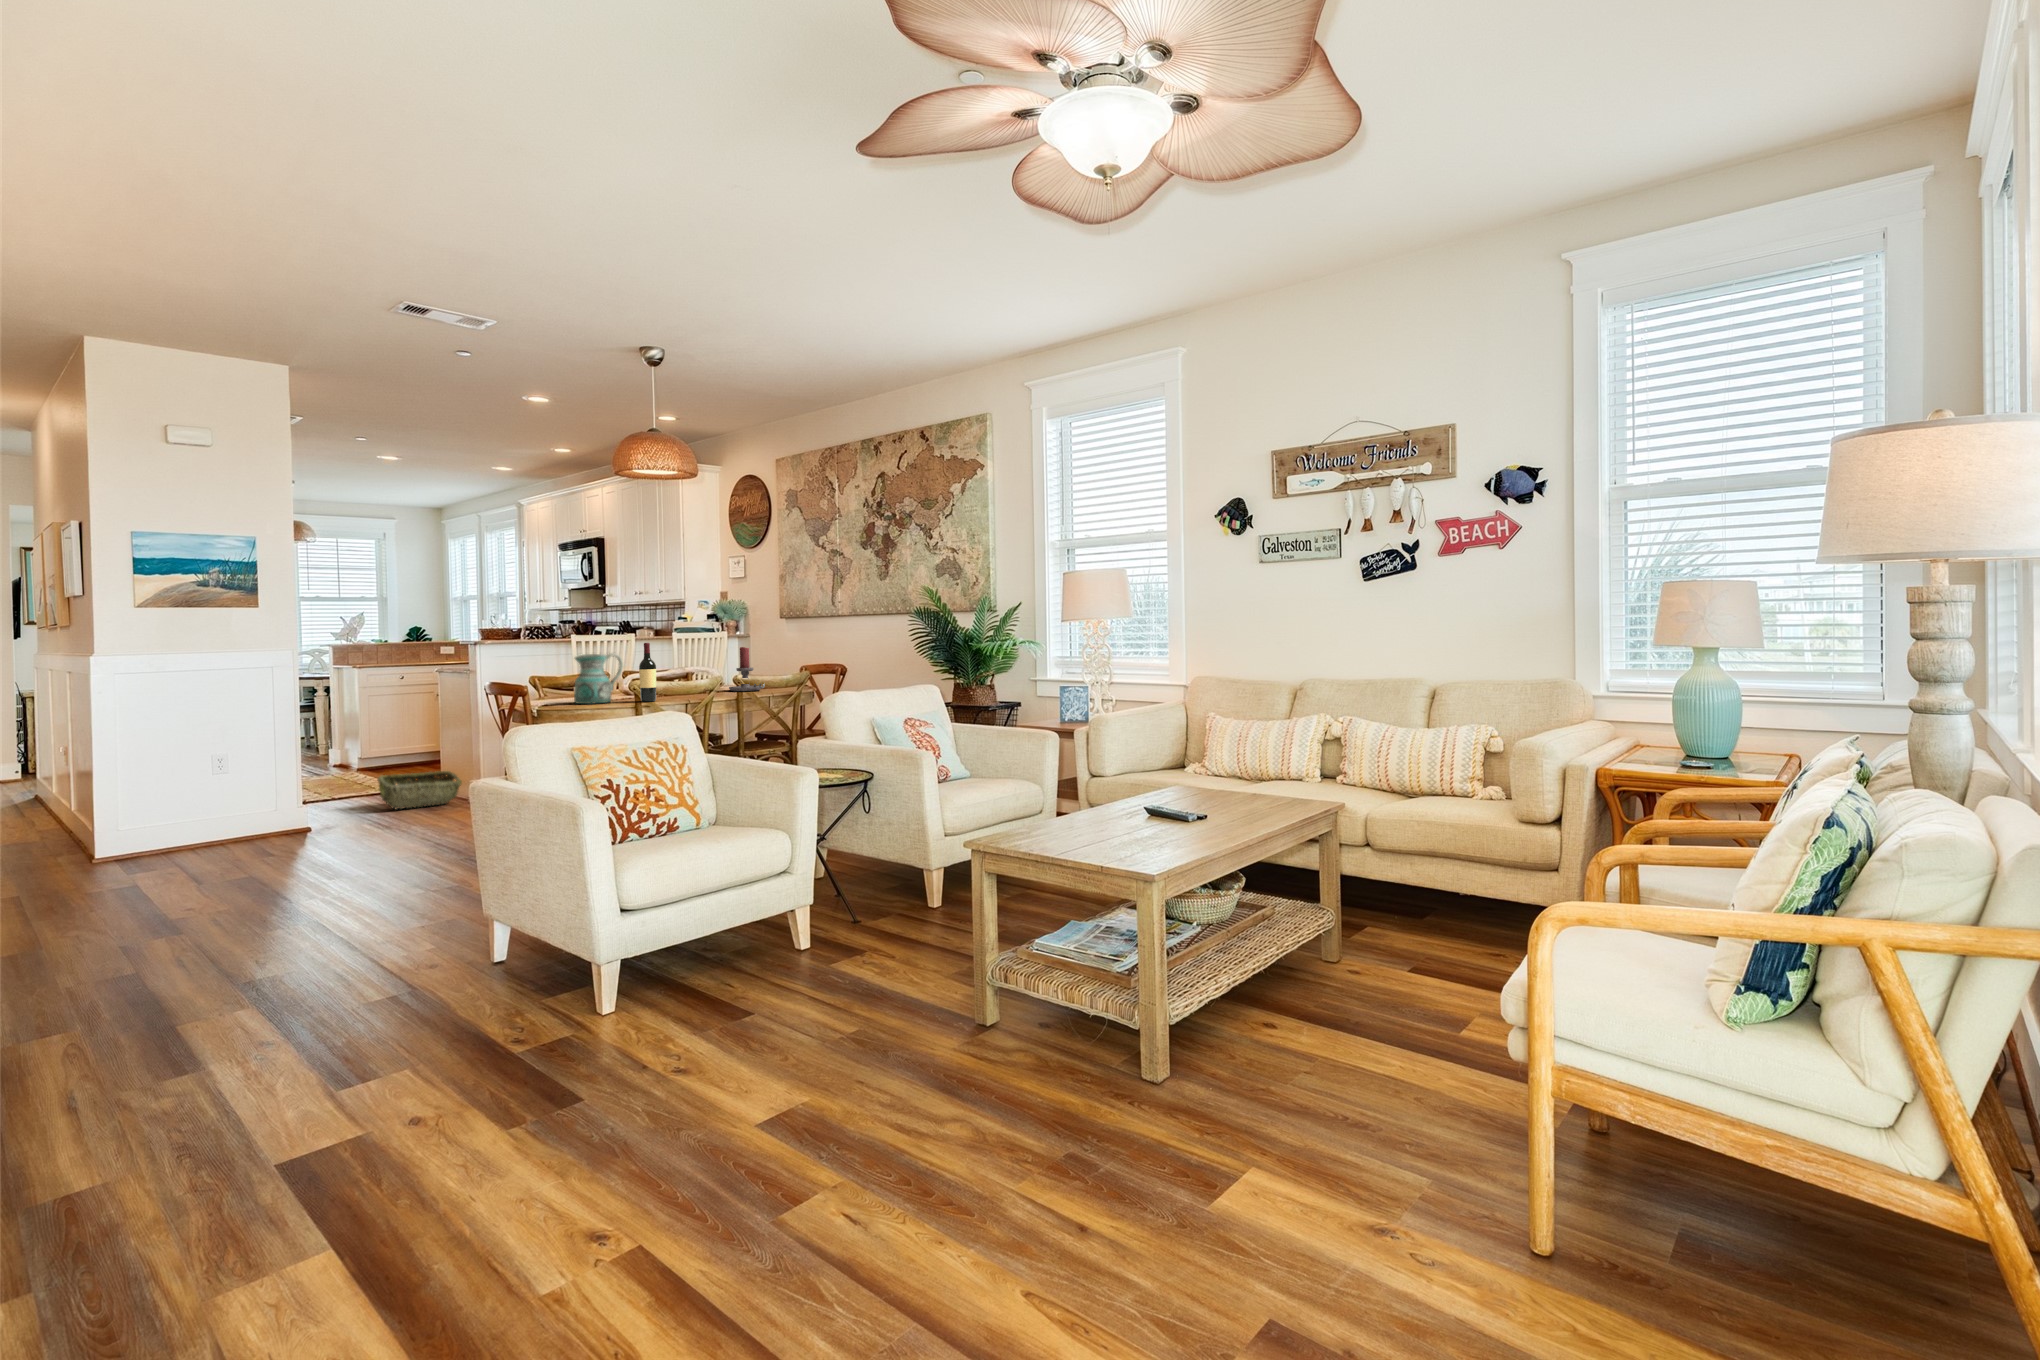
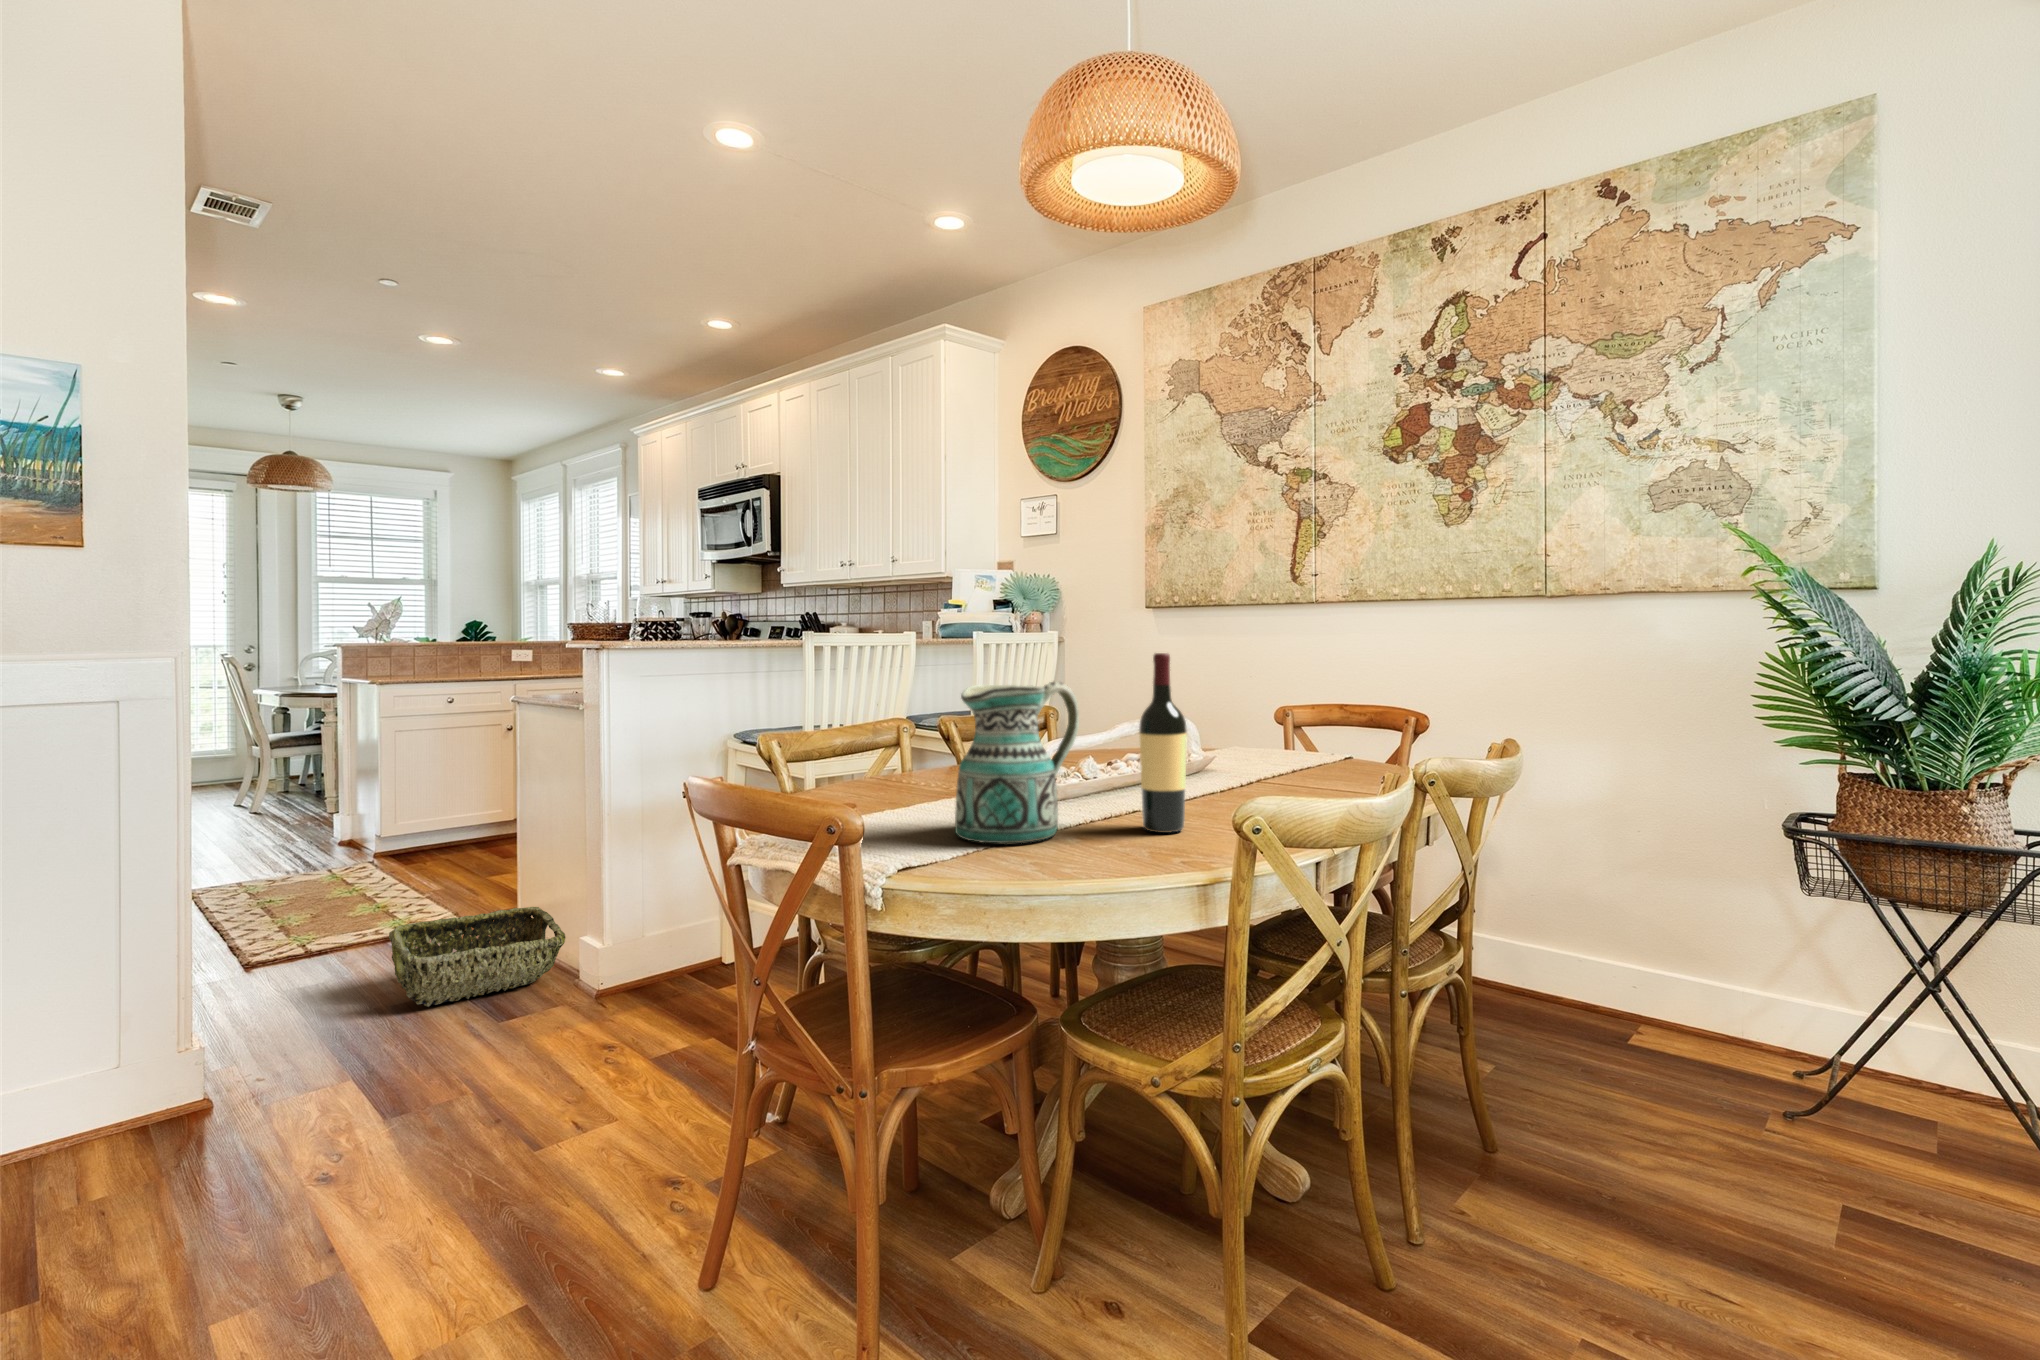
candle holder: present [729,647,765,691] -> none [1240,665,1342,778]

